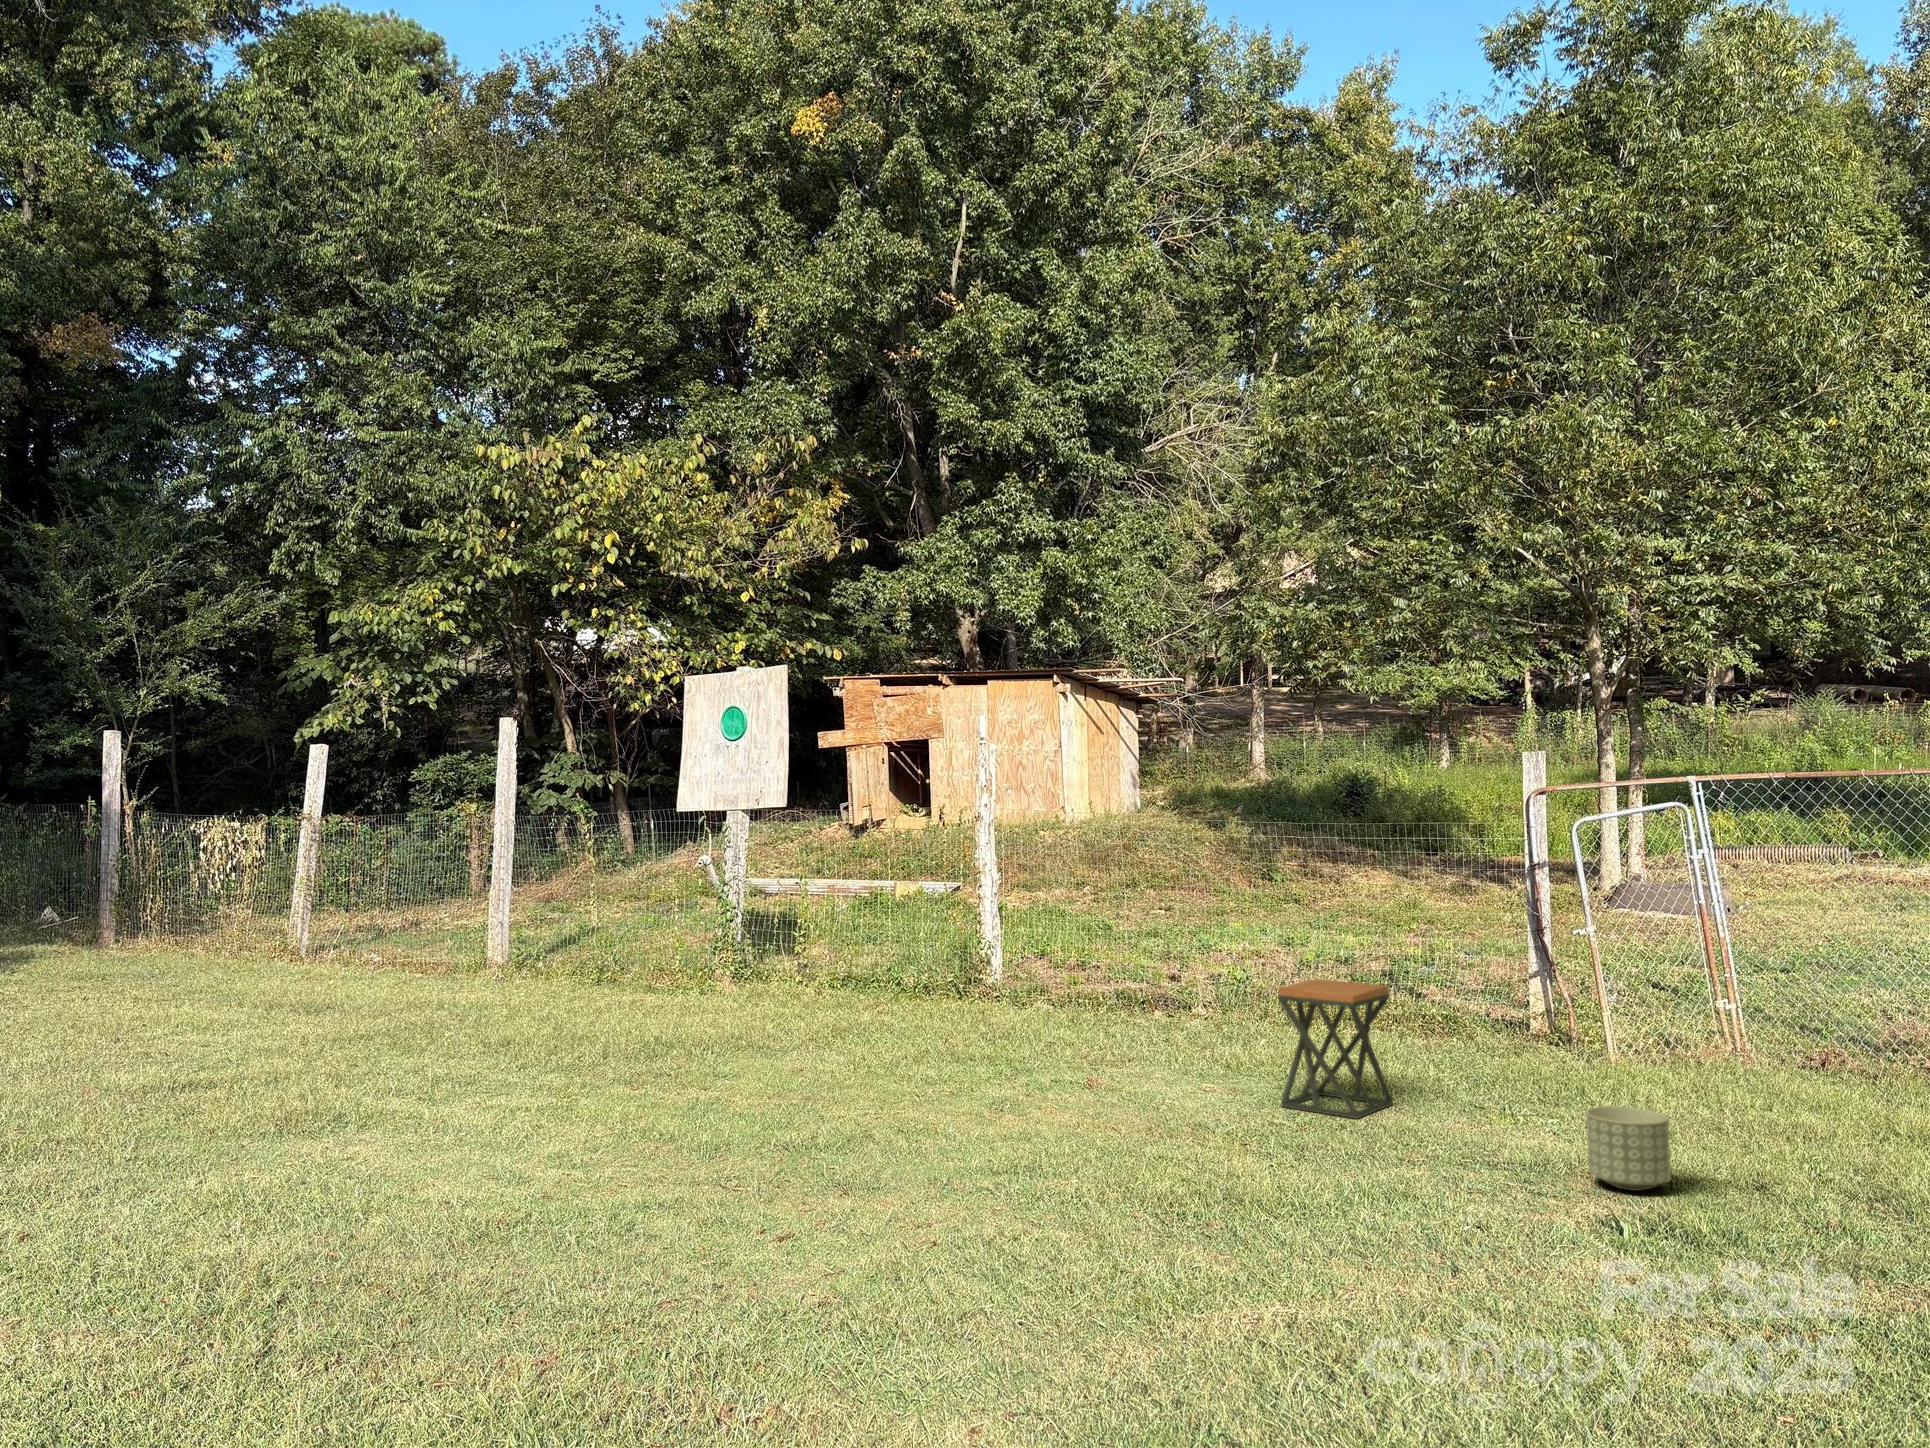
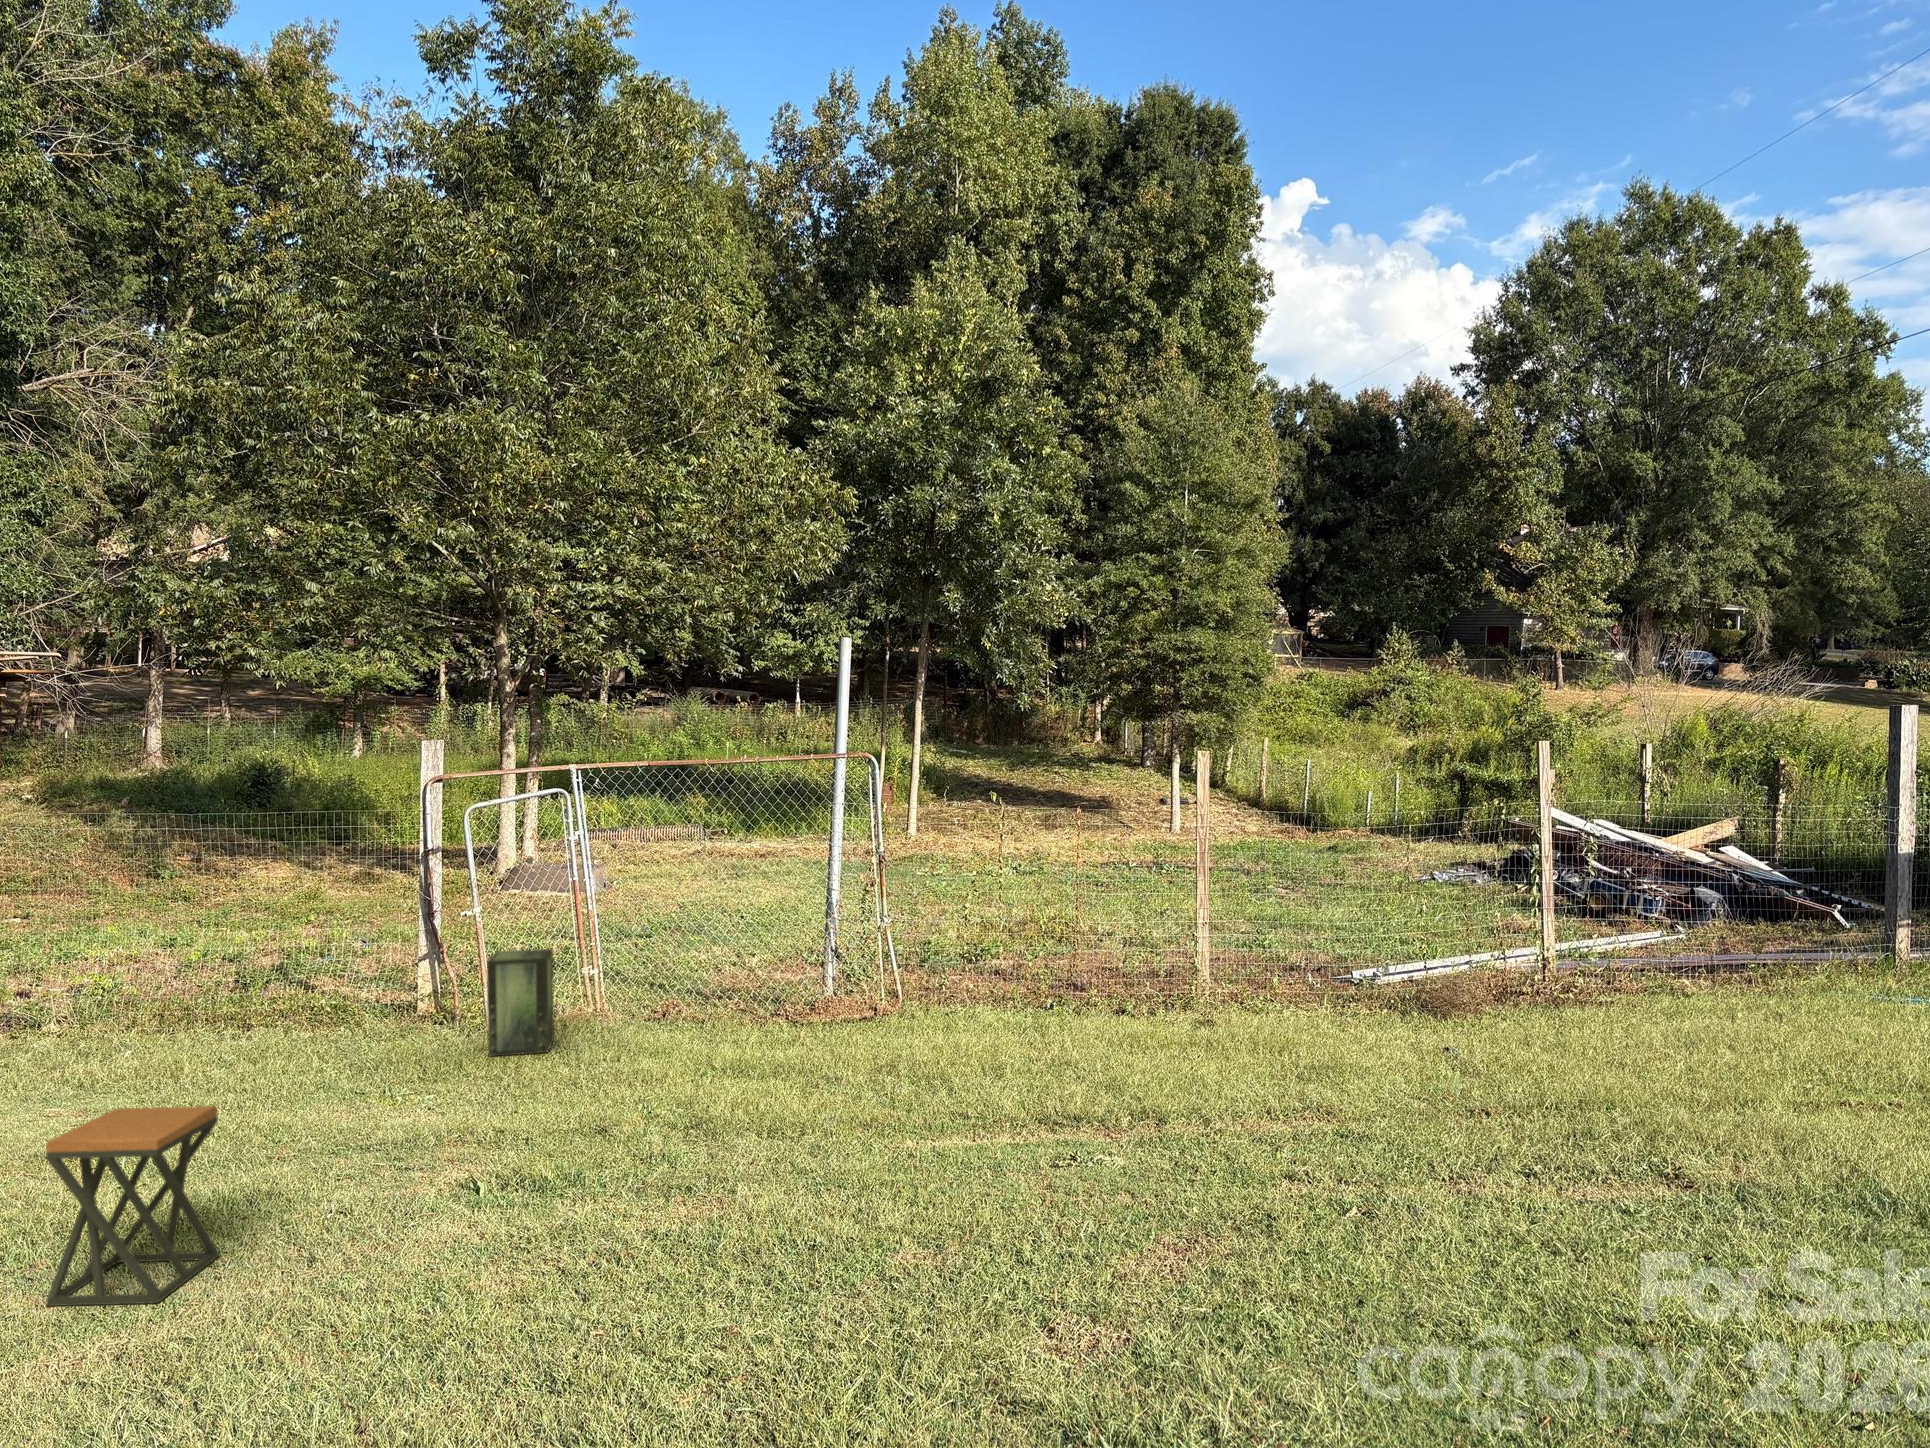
storage box: none [1598,928,1670,1030] -> present [487,949,554,1057]
planter: present [1586,1106,1671,1191] -> none [446,1239,540,1351]

